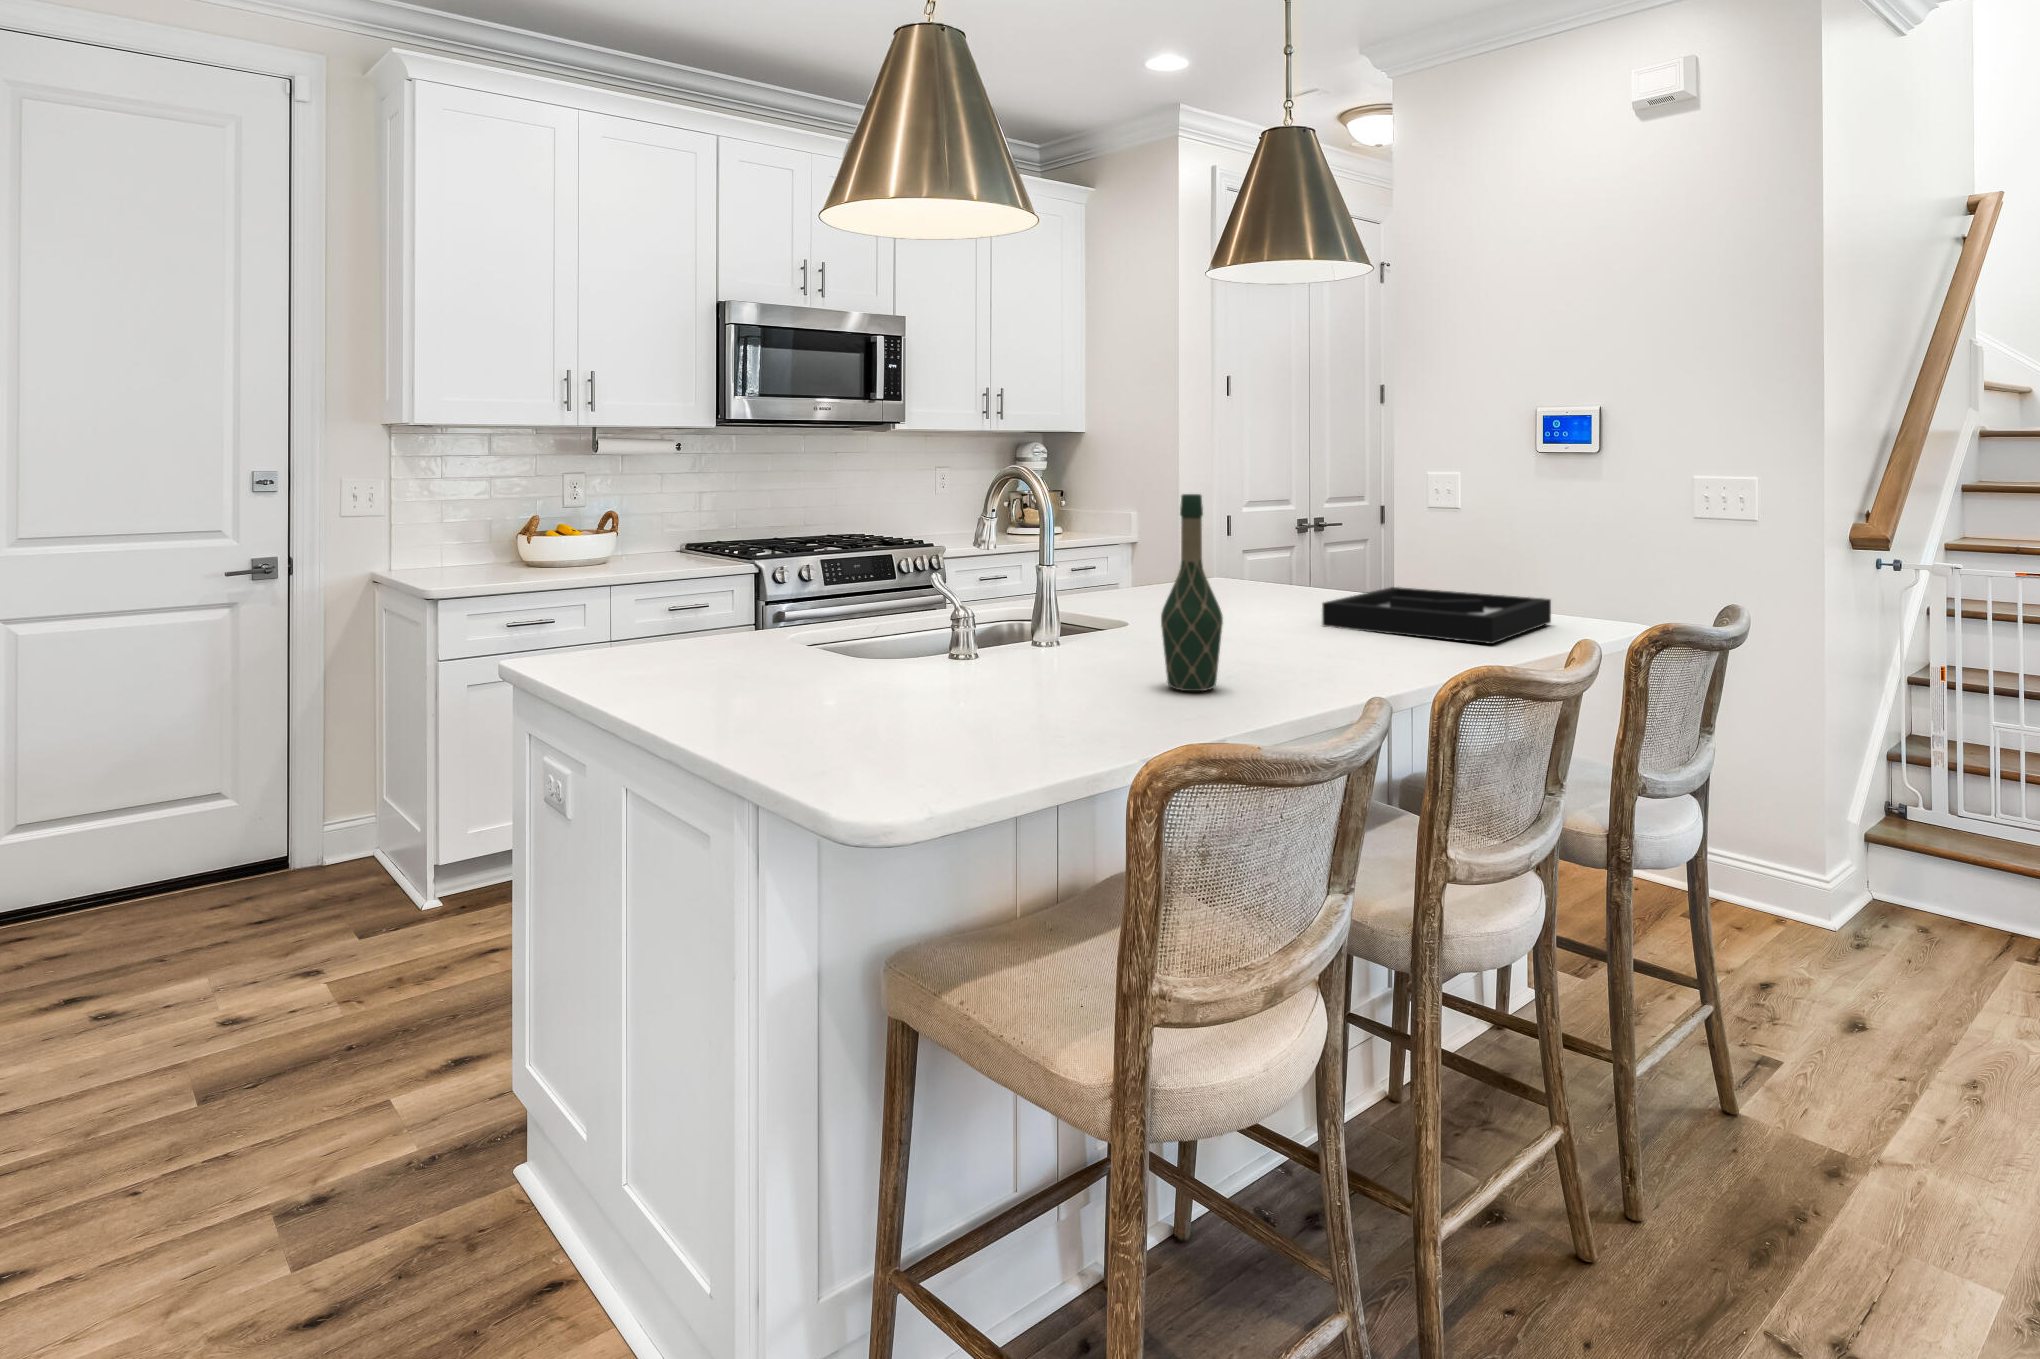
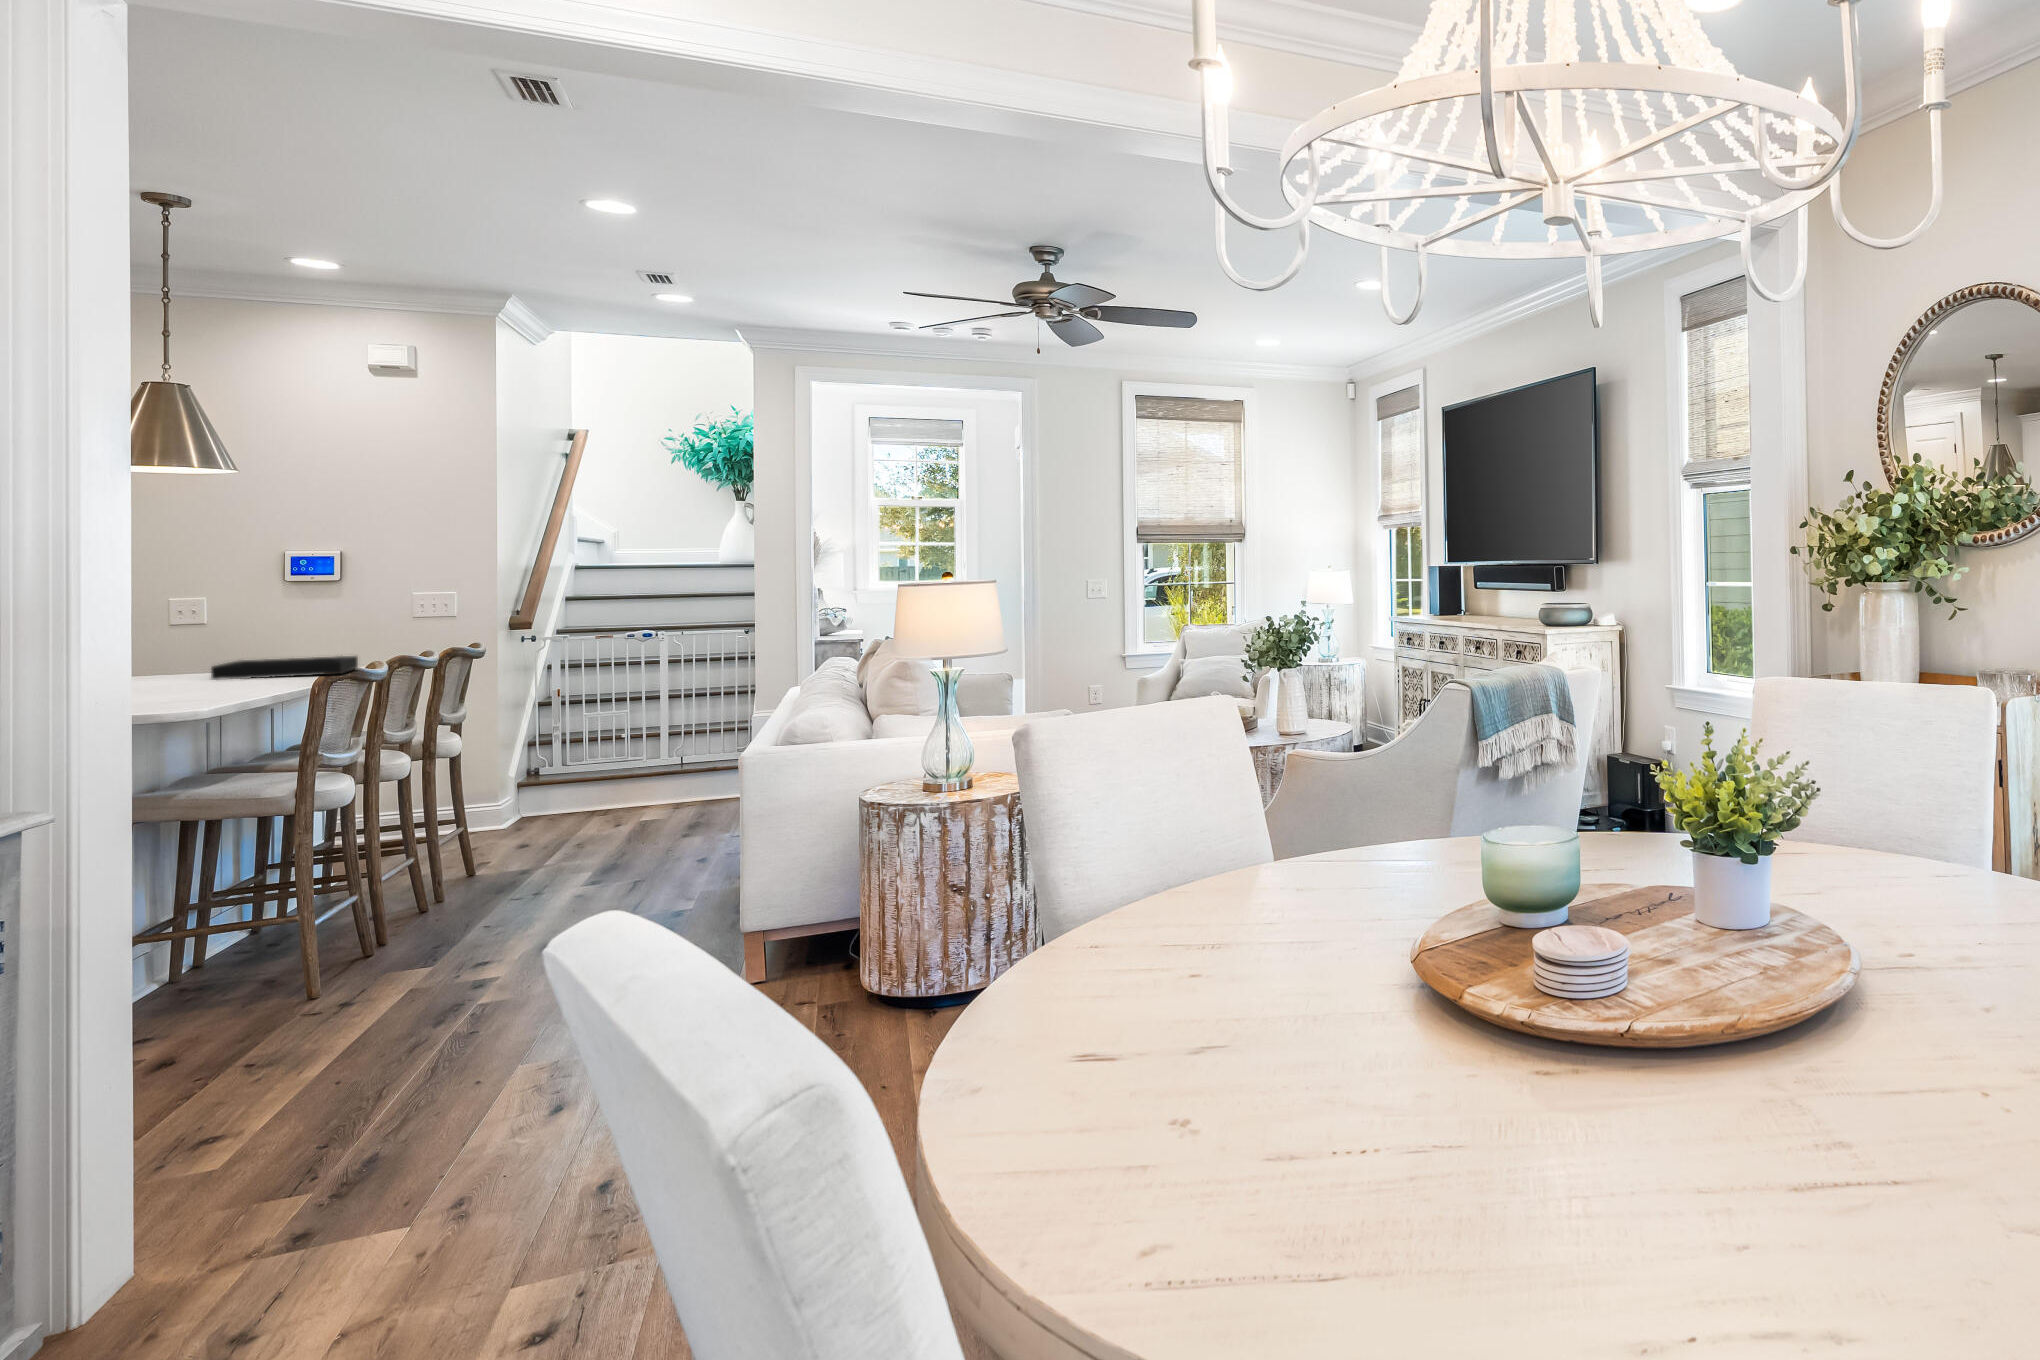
wine bottle: present [1161,494,1223,691] -> none [187,599,229,694]

